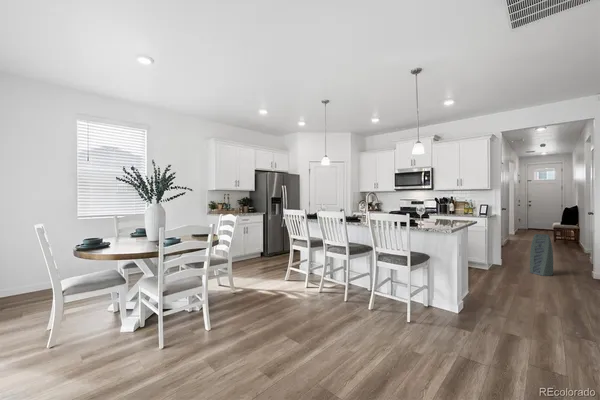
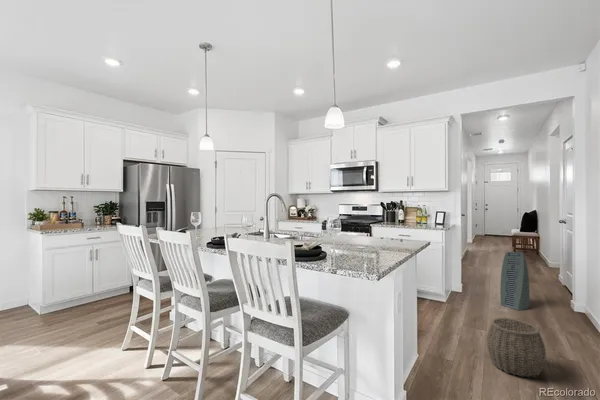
woven basket: none [511,271,551,304] -> present [486,318,546,377]

